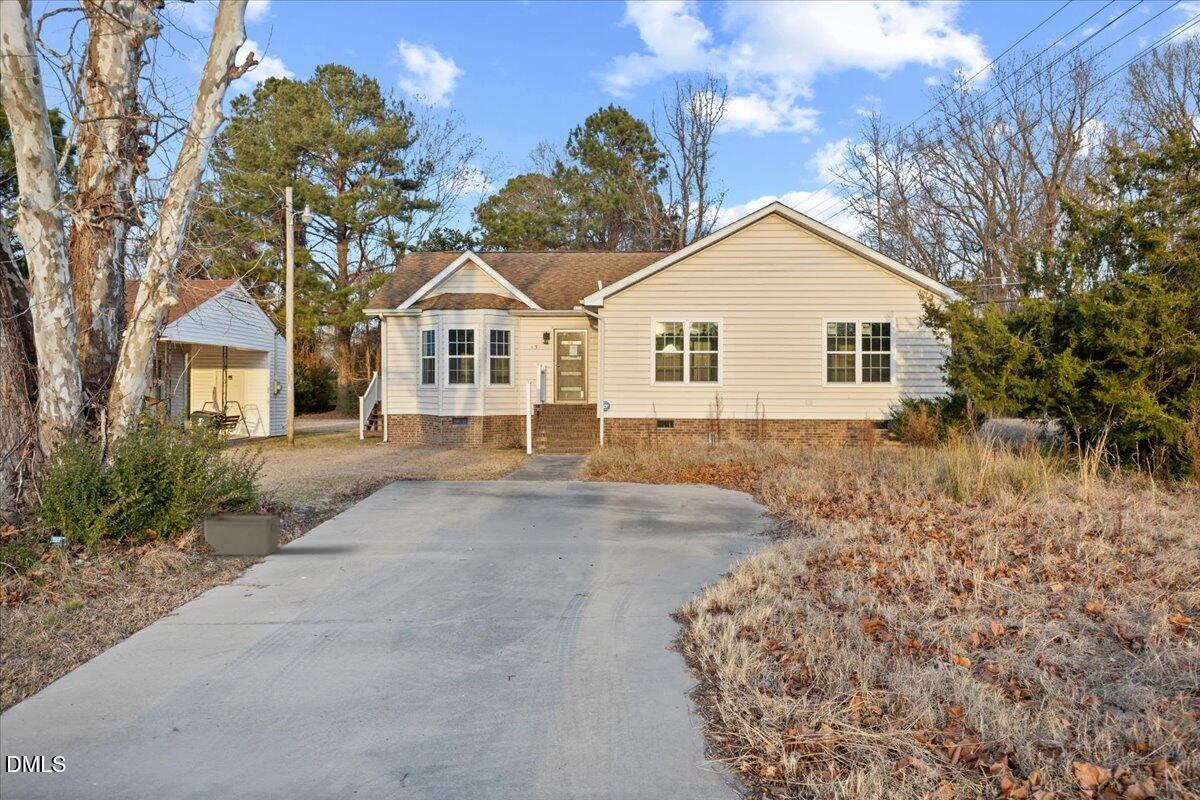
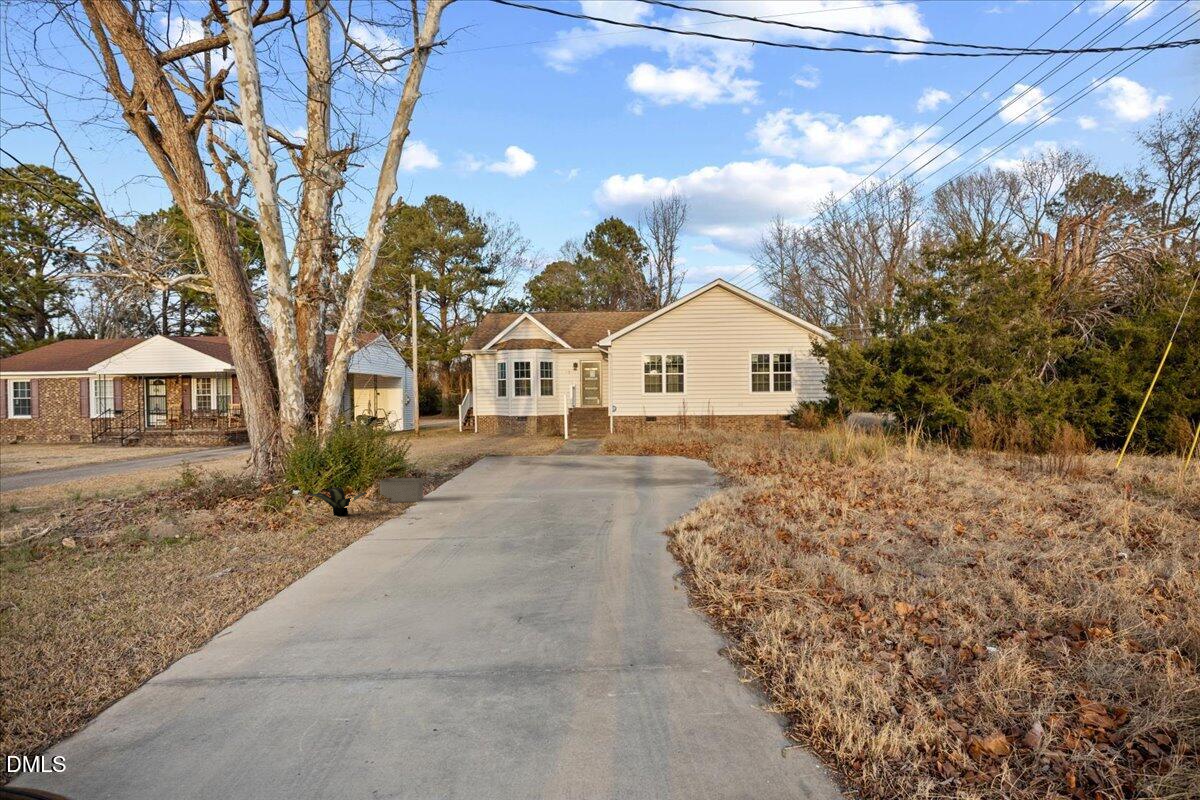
potted plant: none [72,530,175,579] -> present [309,487,367,516]

